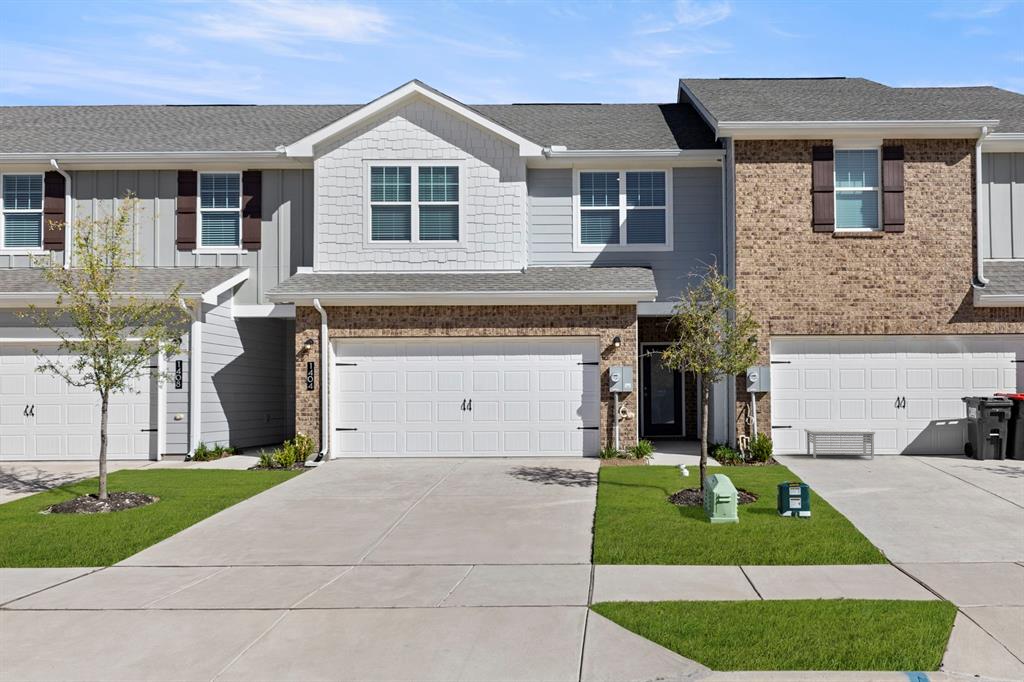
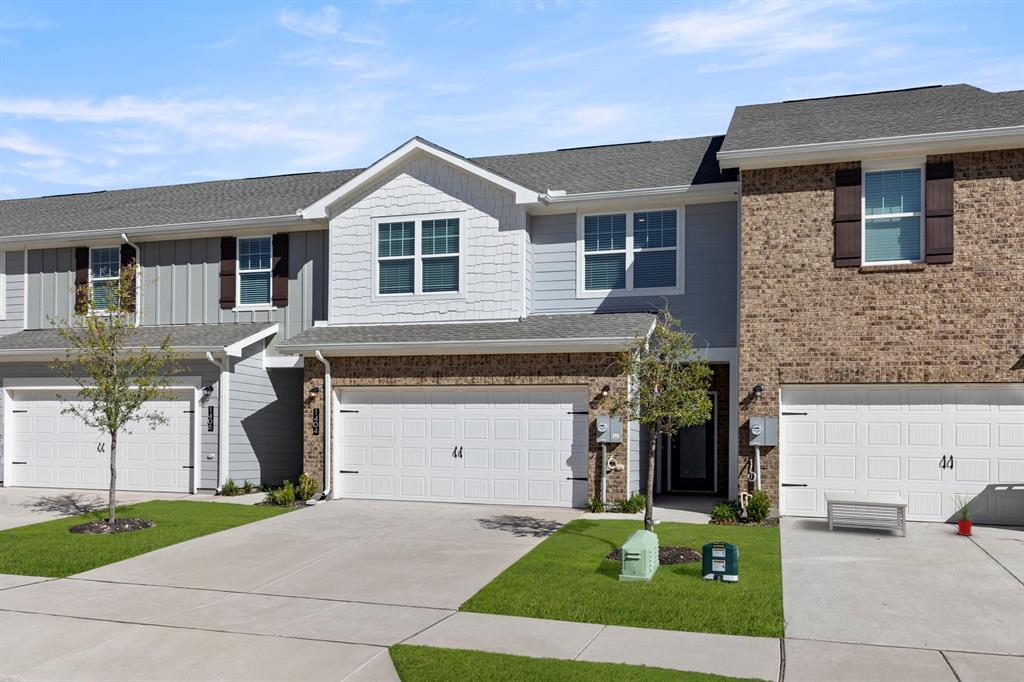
house plant: none [901,420,932,457] -> present [957,493,973,535]

